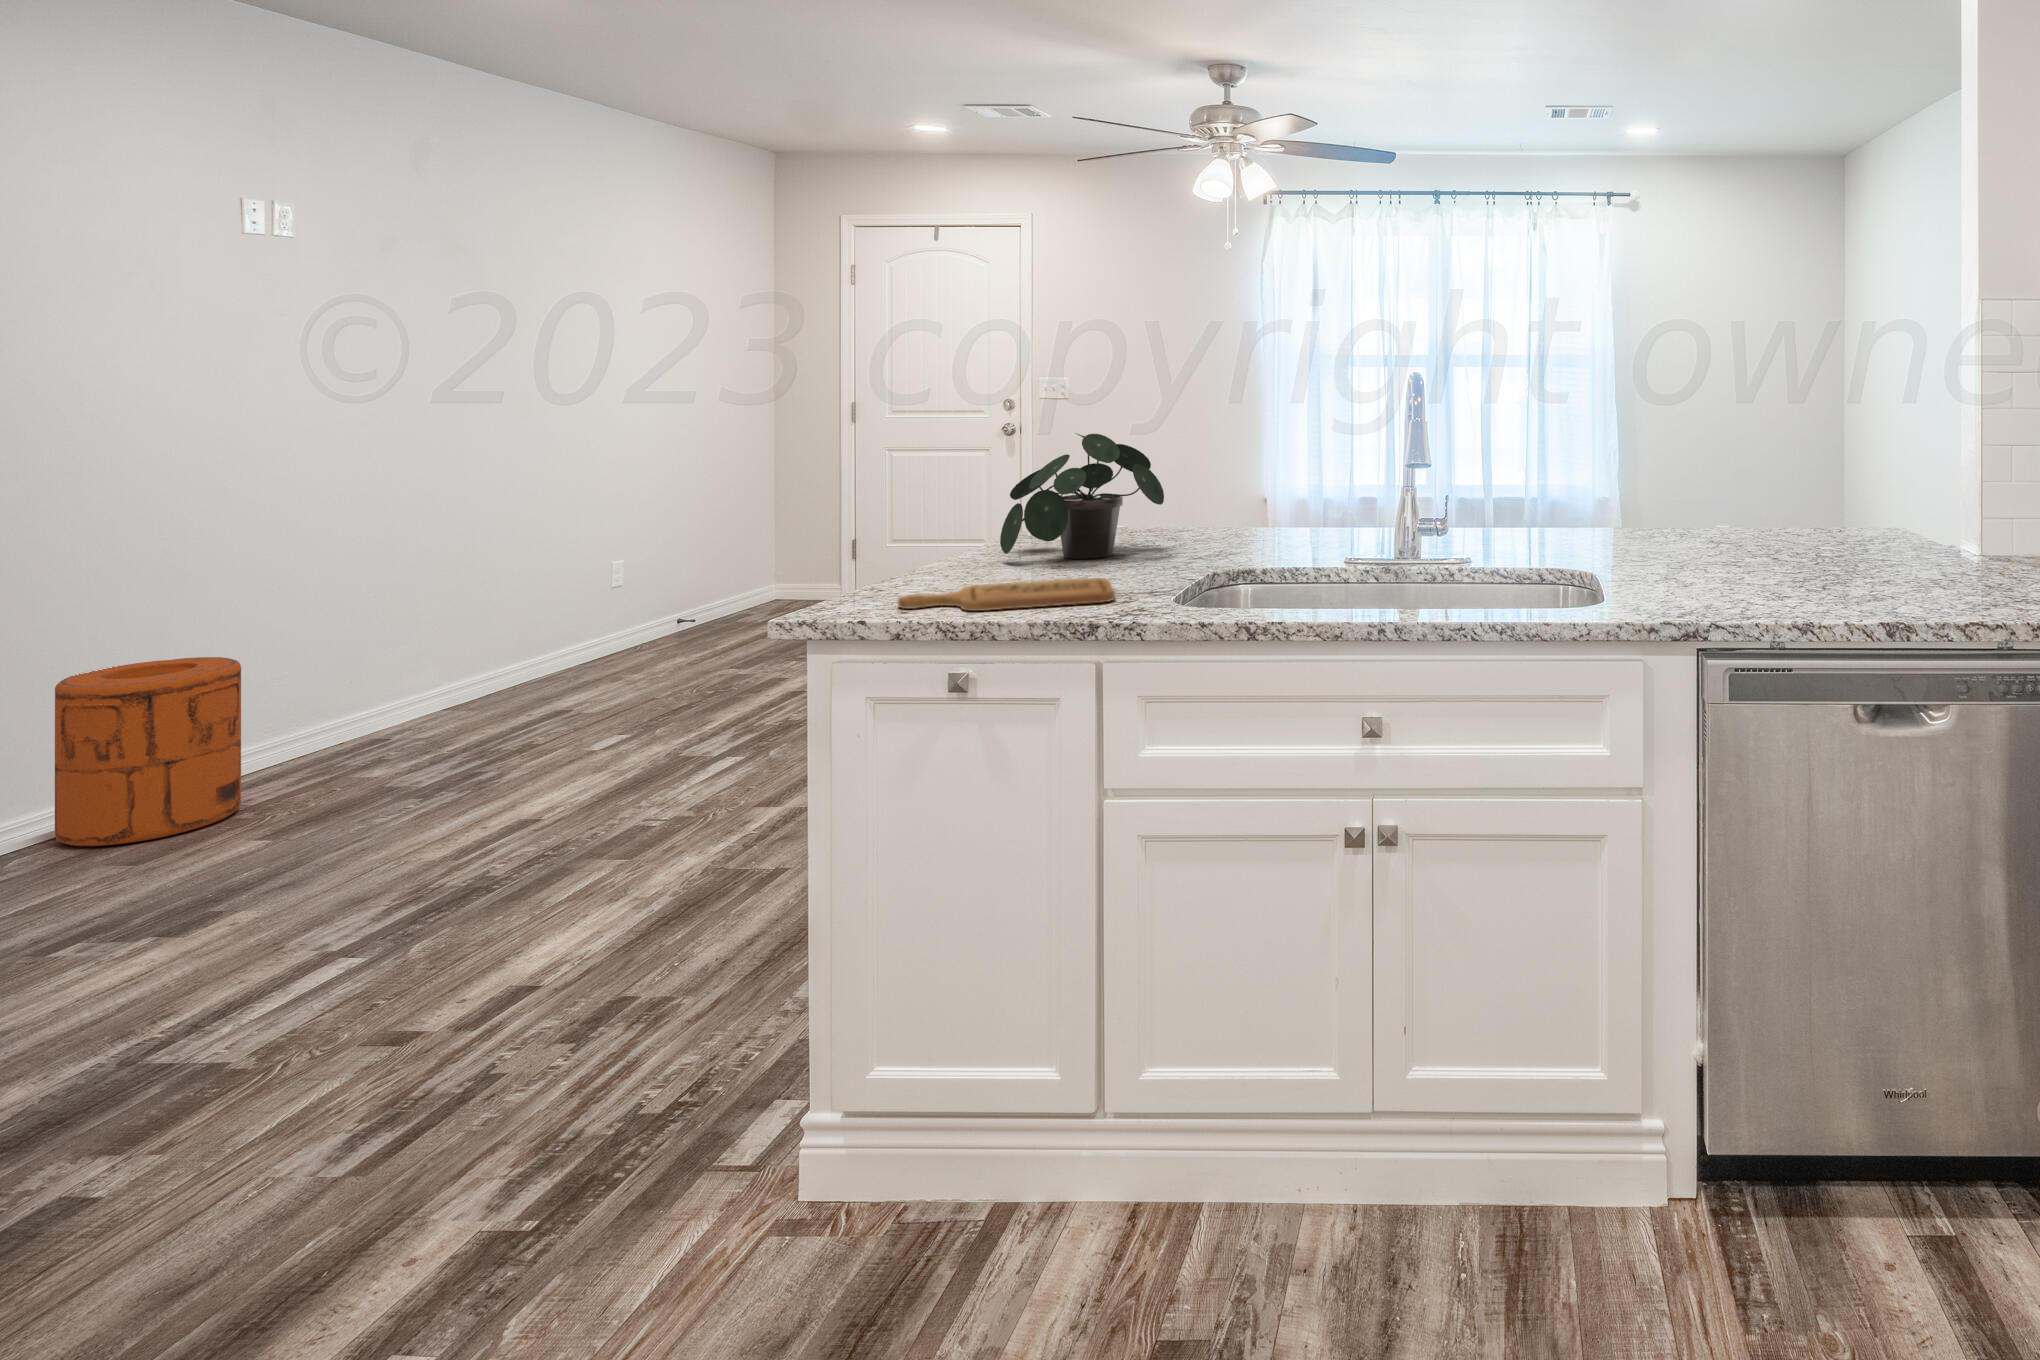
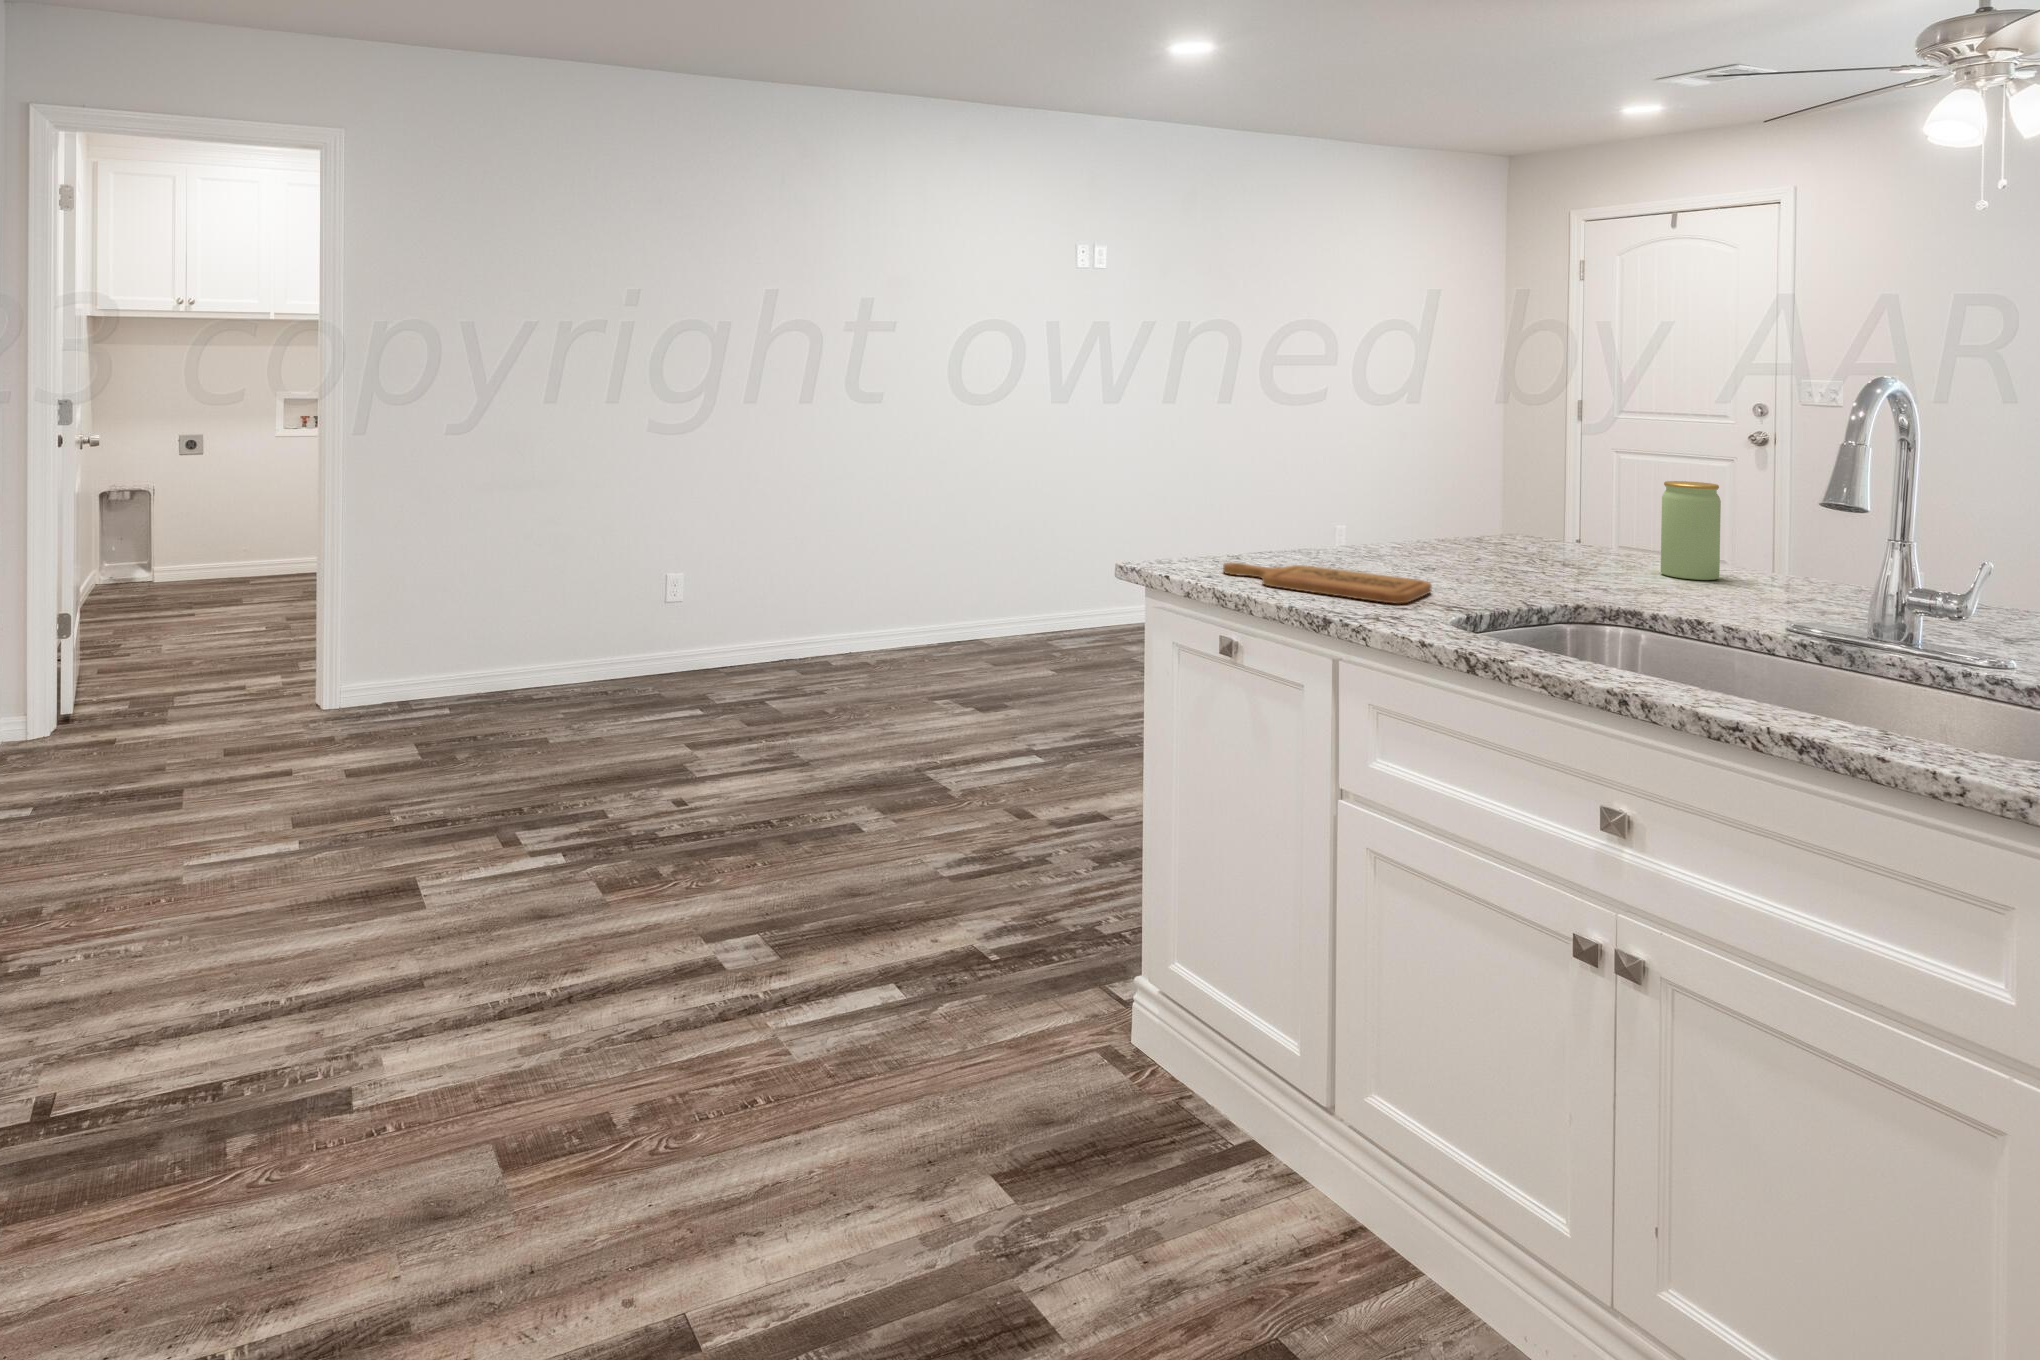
potted plant: present [1000,434,1164,559] -> none [1402,431,1588,568]
jar: none [1197,463,1238,544] -> present [1661,481,1721,580]
trash can: present [55,657,241,846] -> none [978,541,1062,653]

